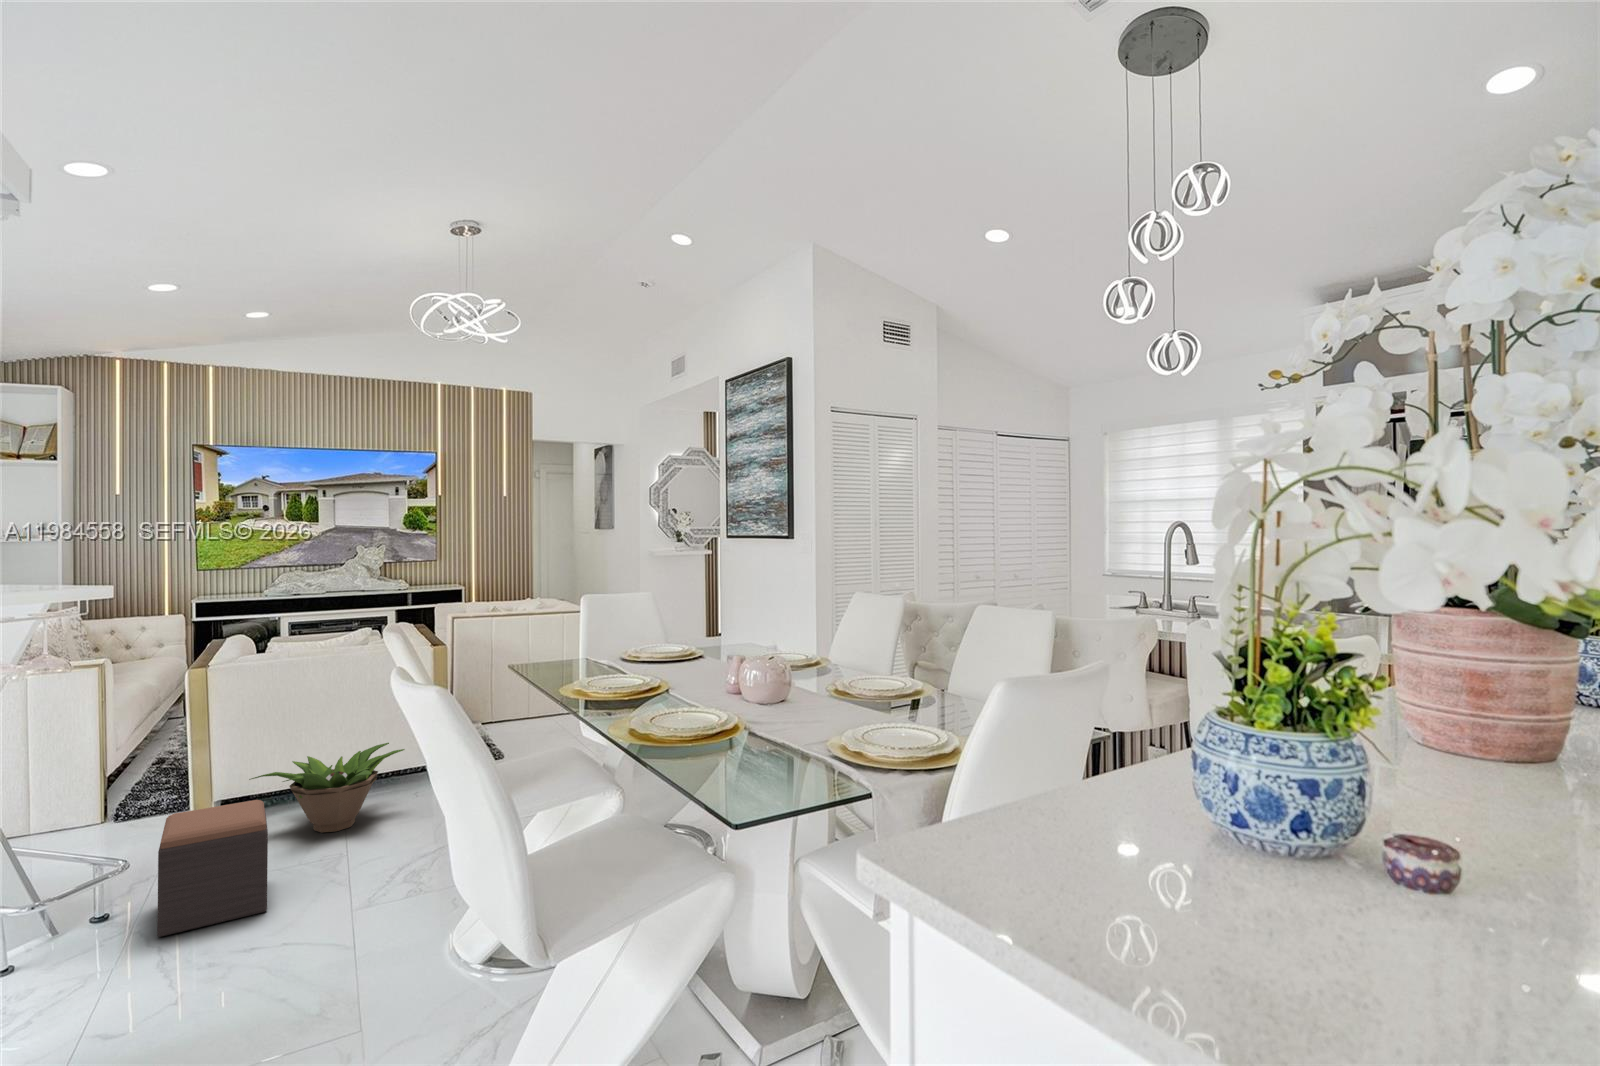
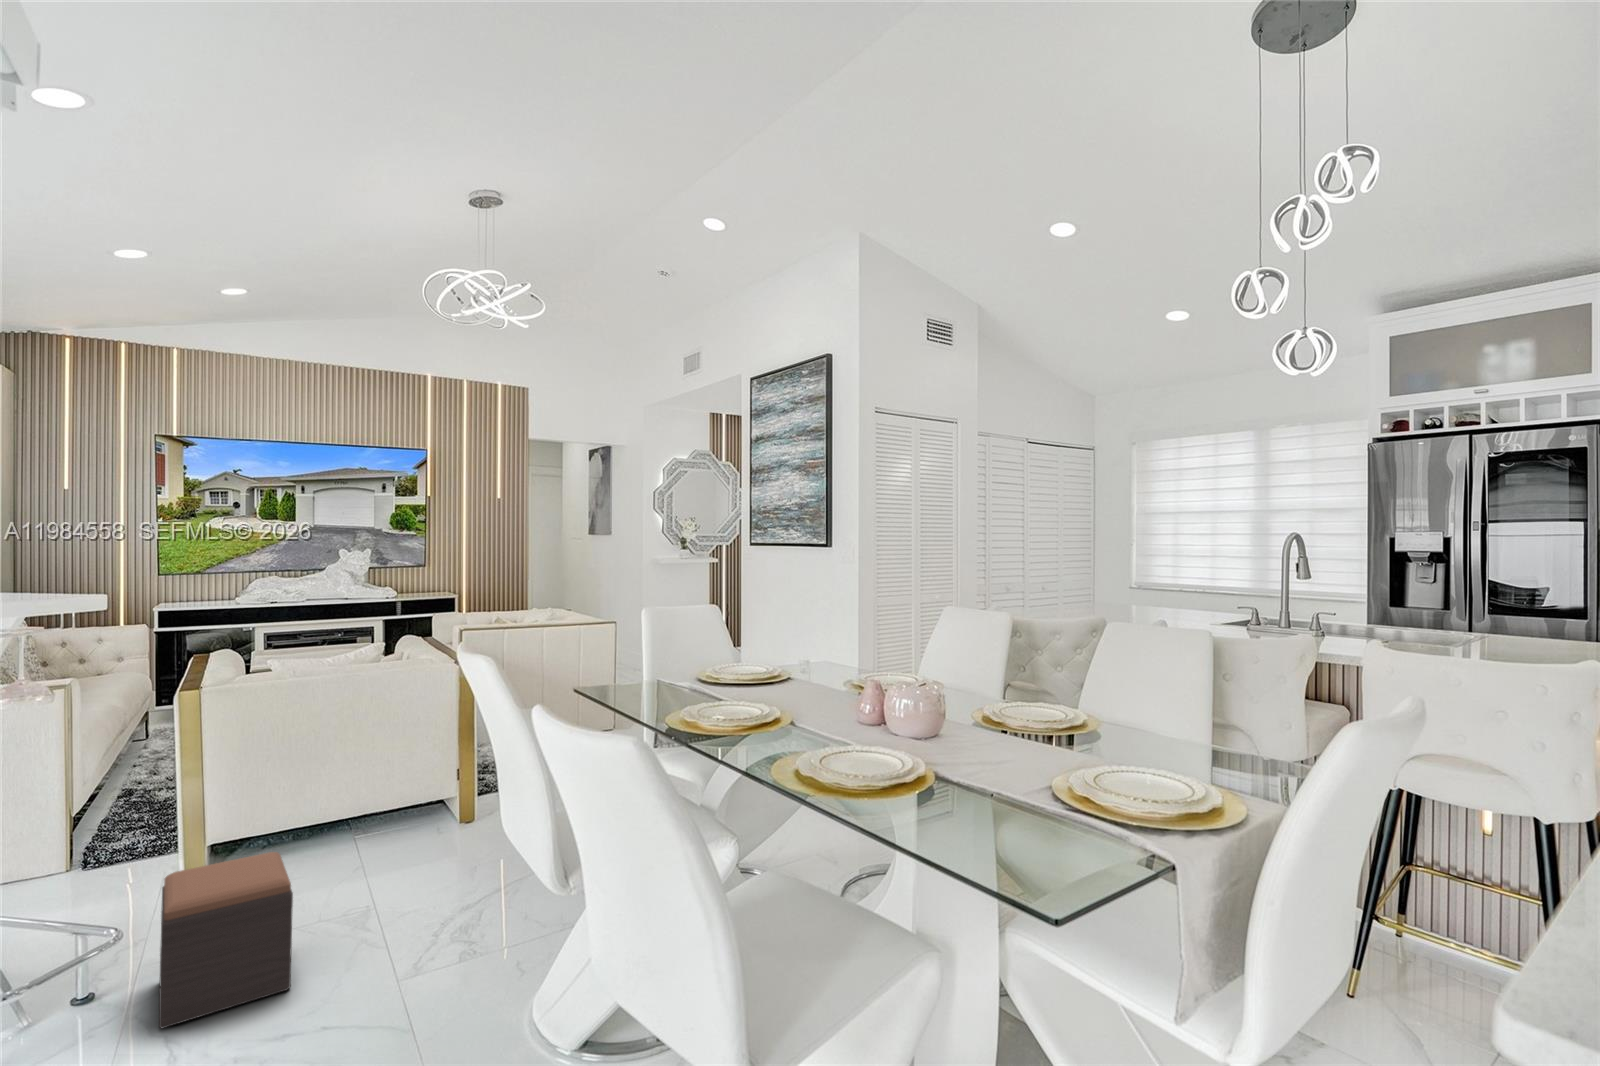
decorative plant: present [249,743,405,833] -> none [251,774,429,882]

